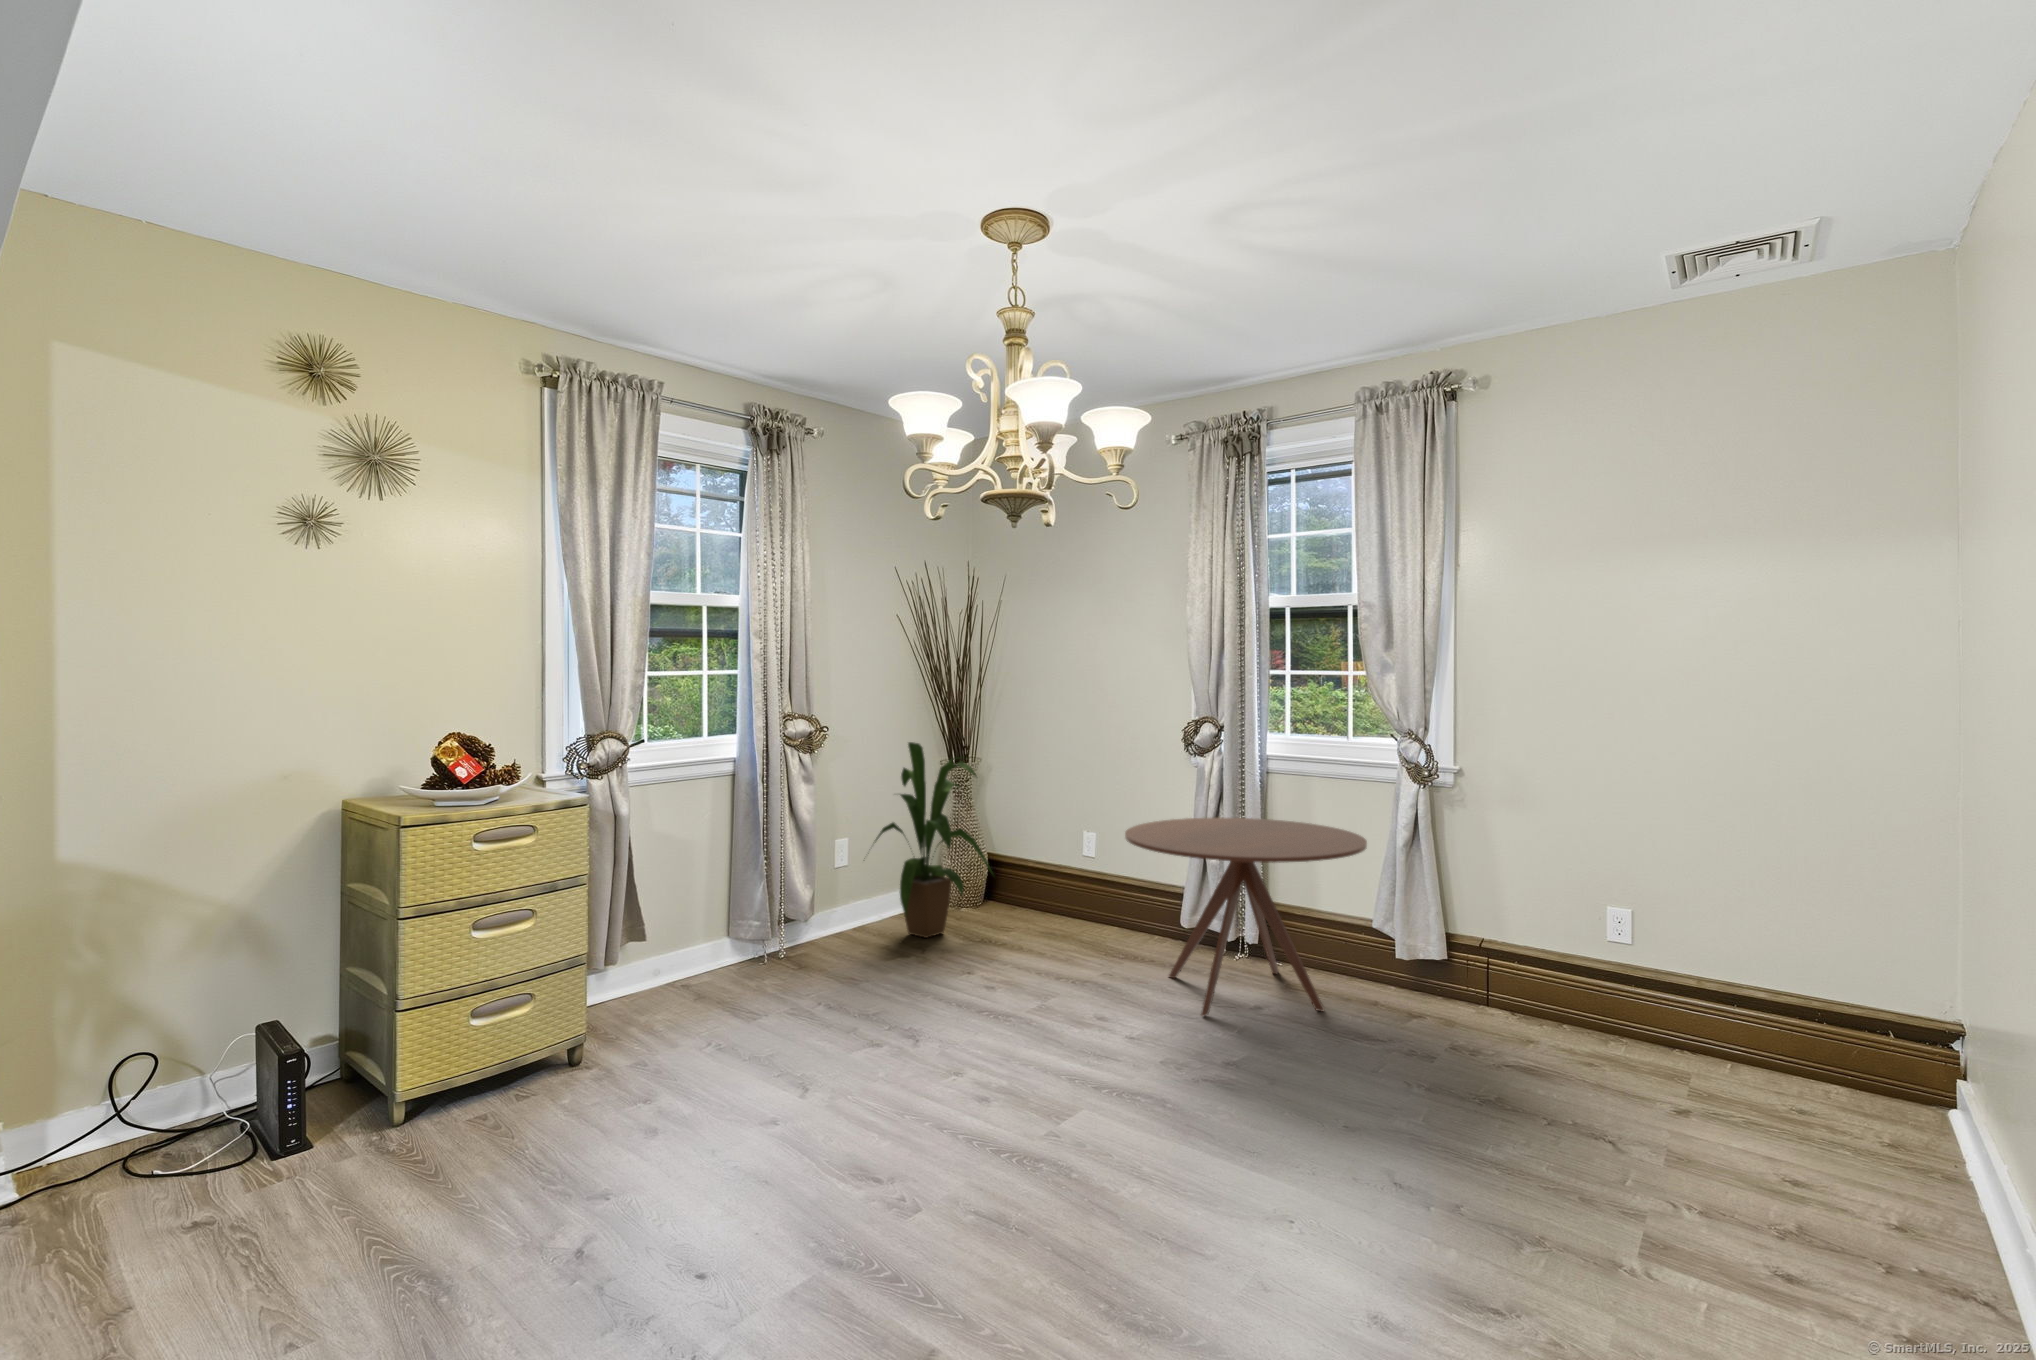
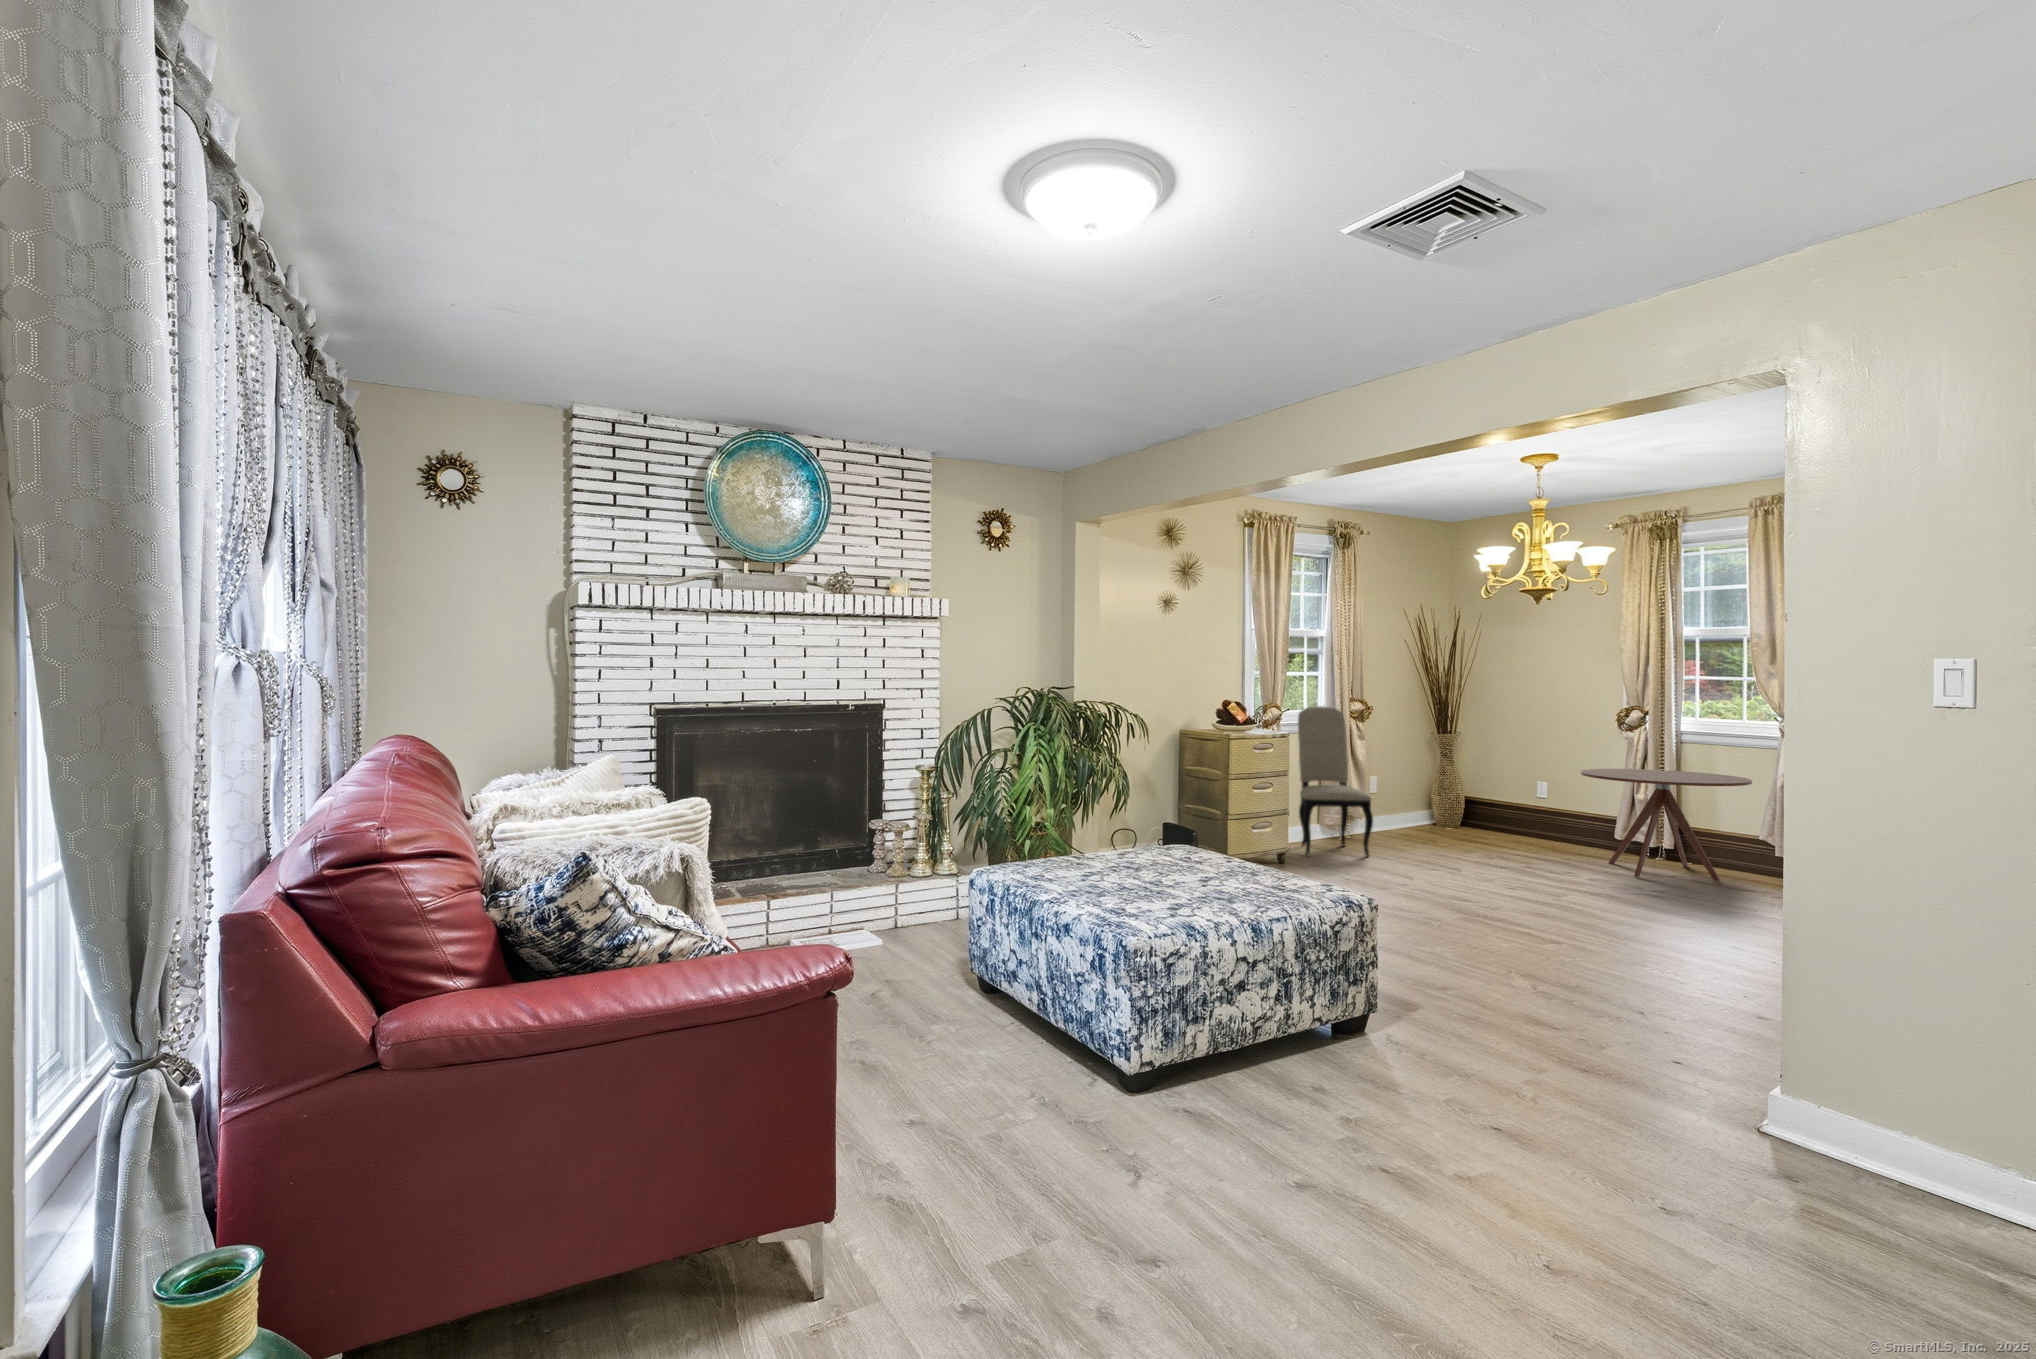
dining chair: none [657,730,788,1017] -> present [1298,706,1373,857]
house plant: present [875,742,993,938] -> none [1391,717,1480,839]

